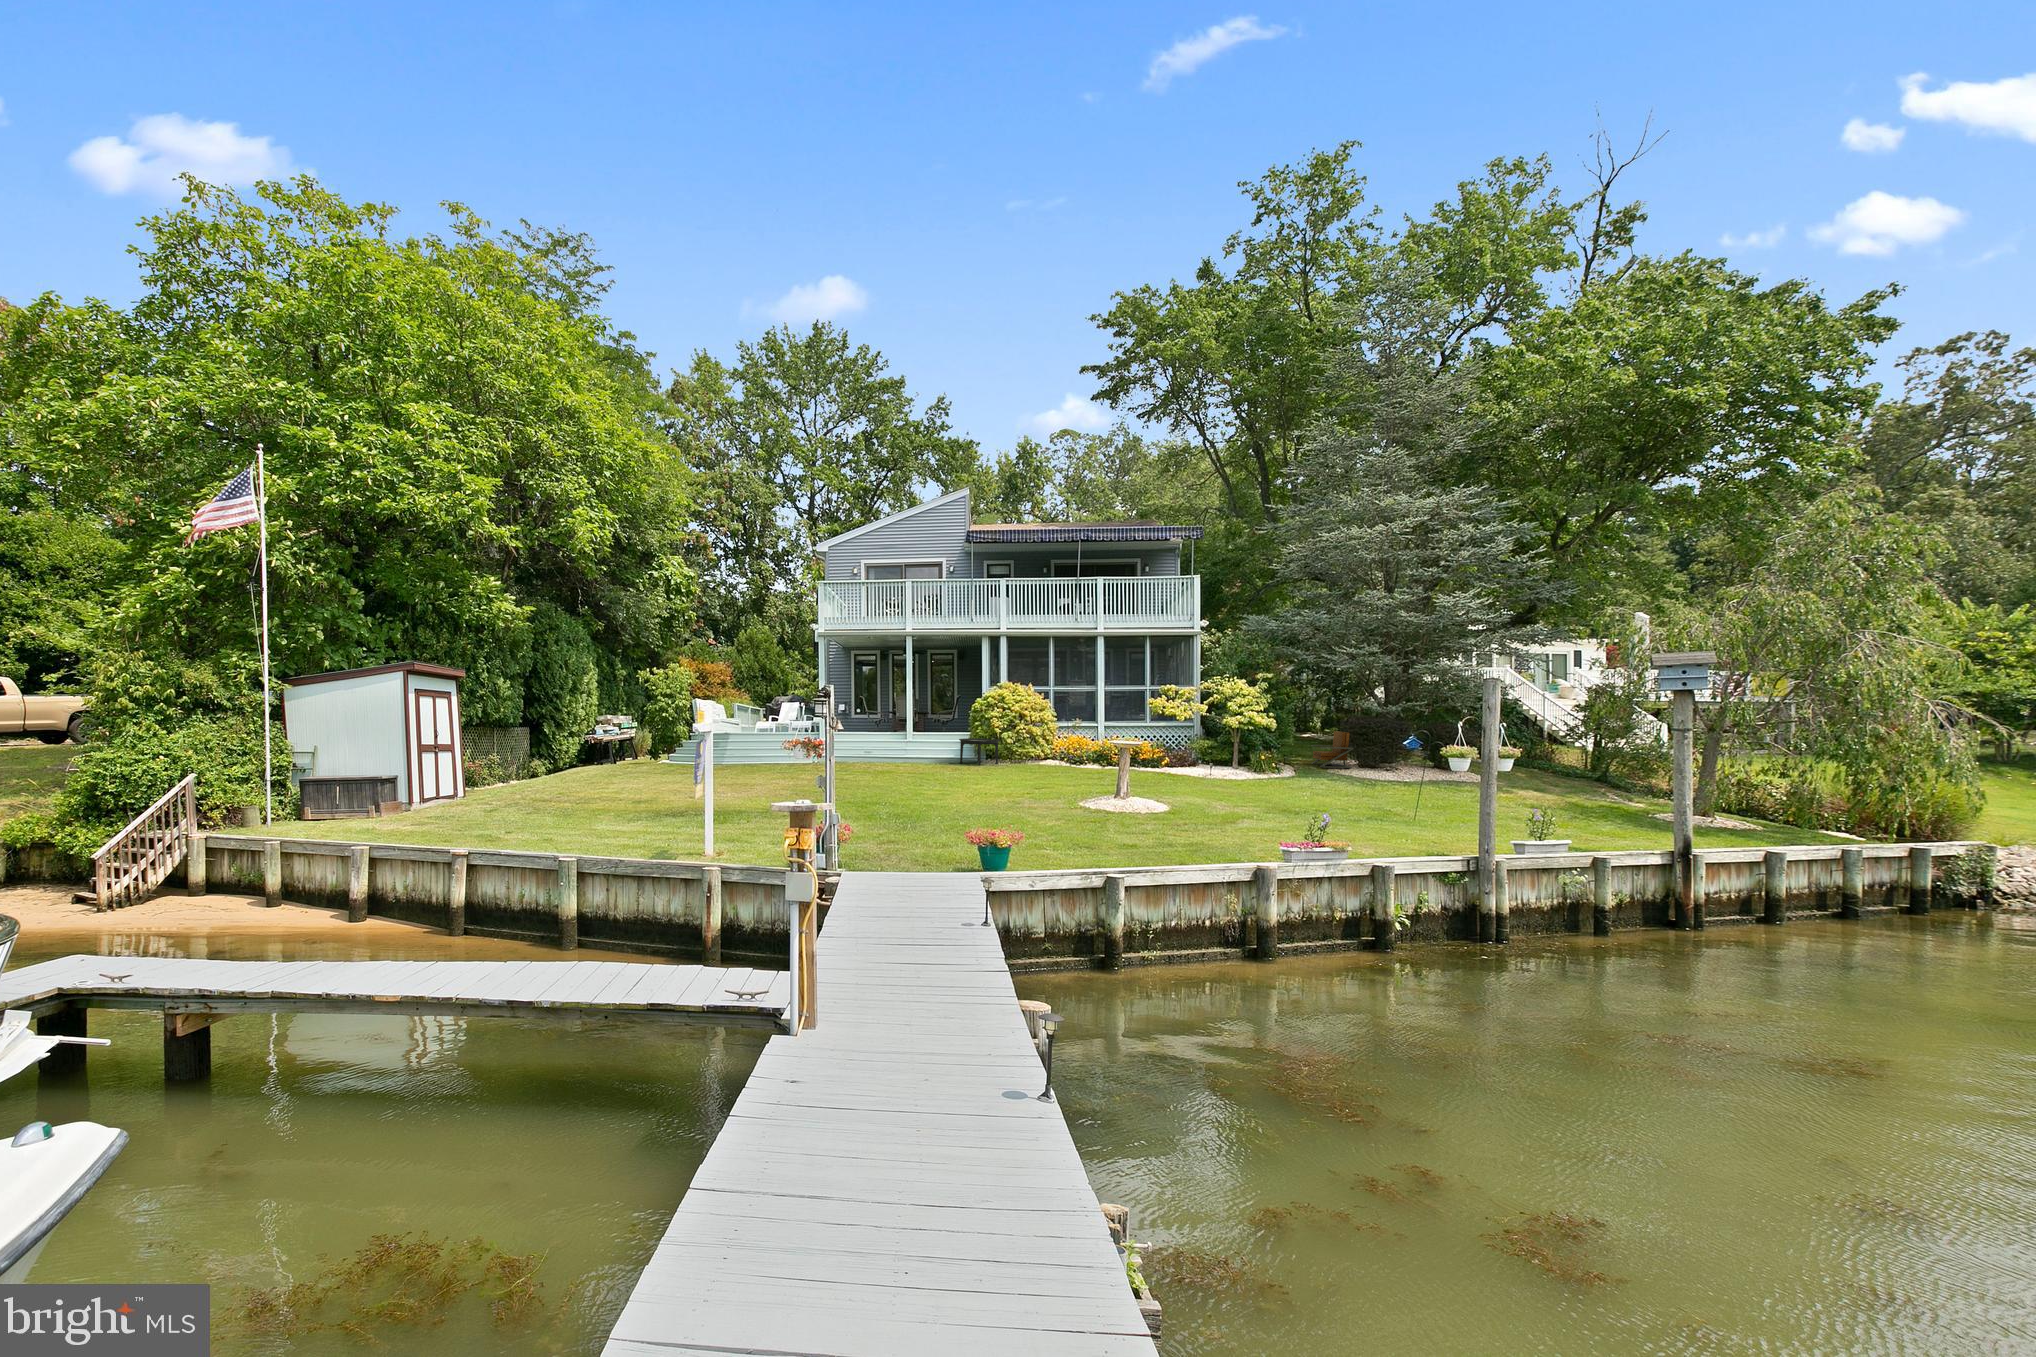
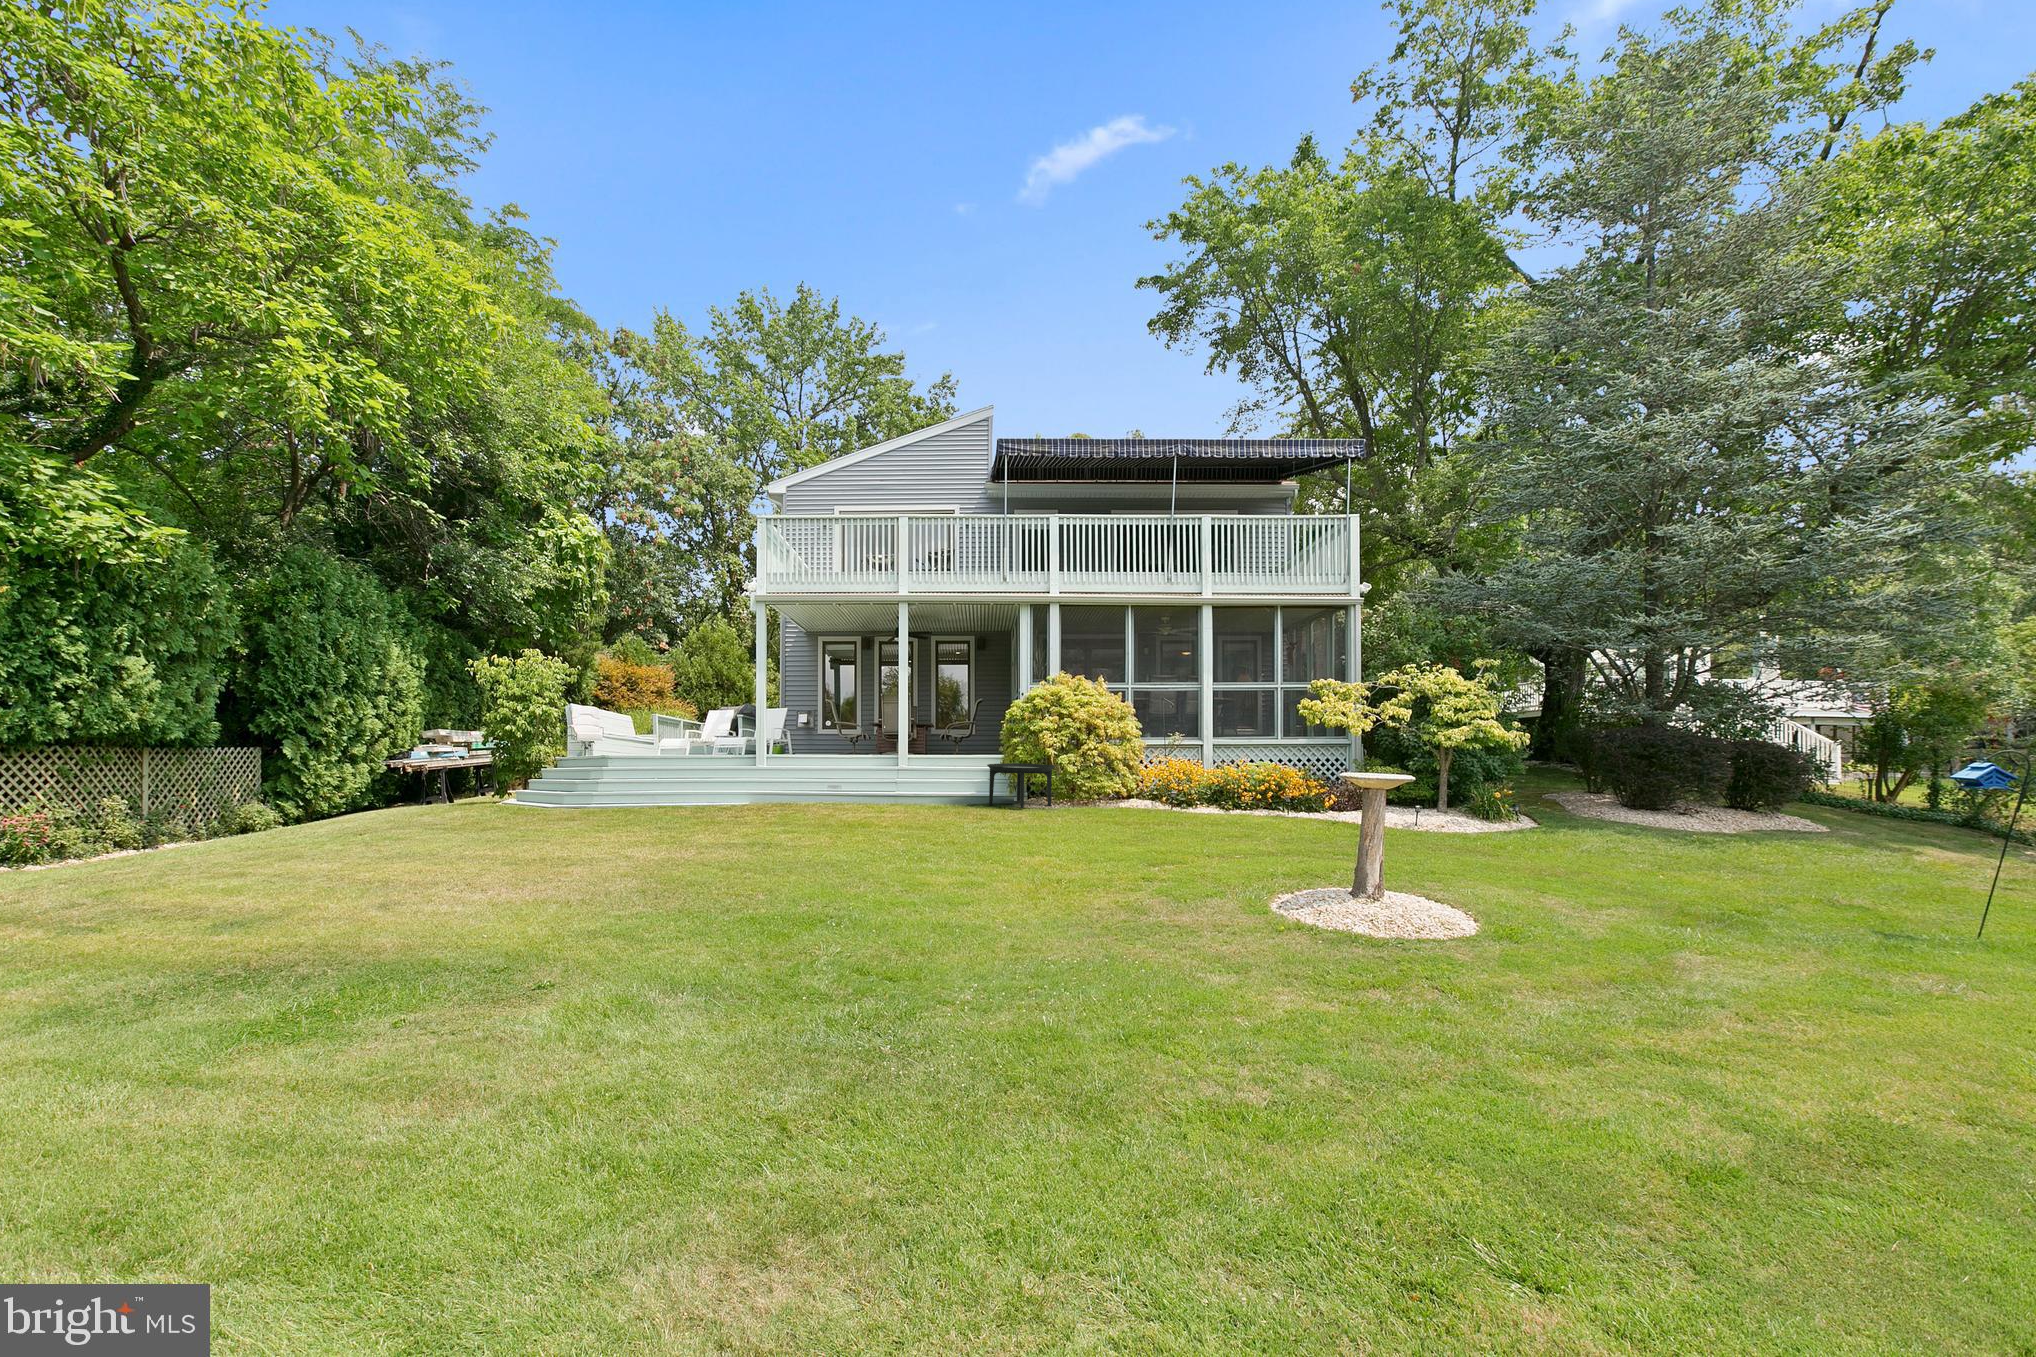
lounge chair: present [1311,731,1354,768] -> none [1550,751,1635,812]

